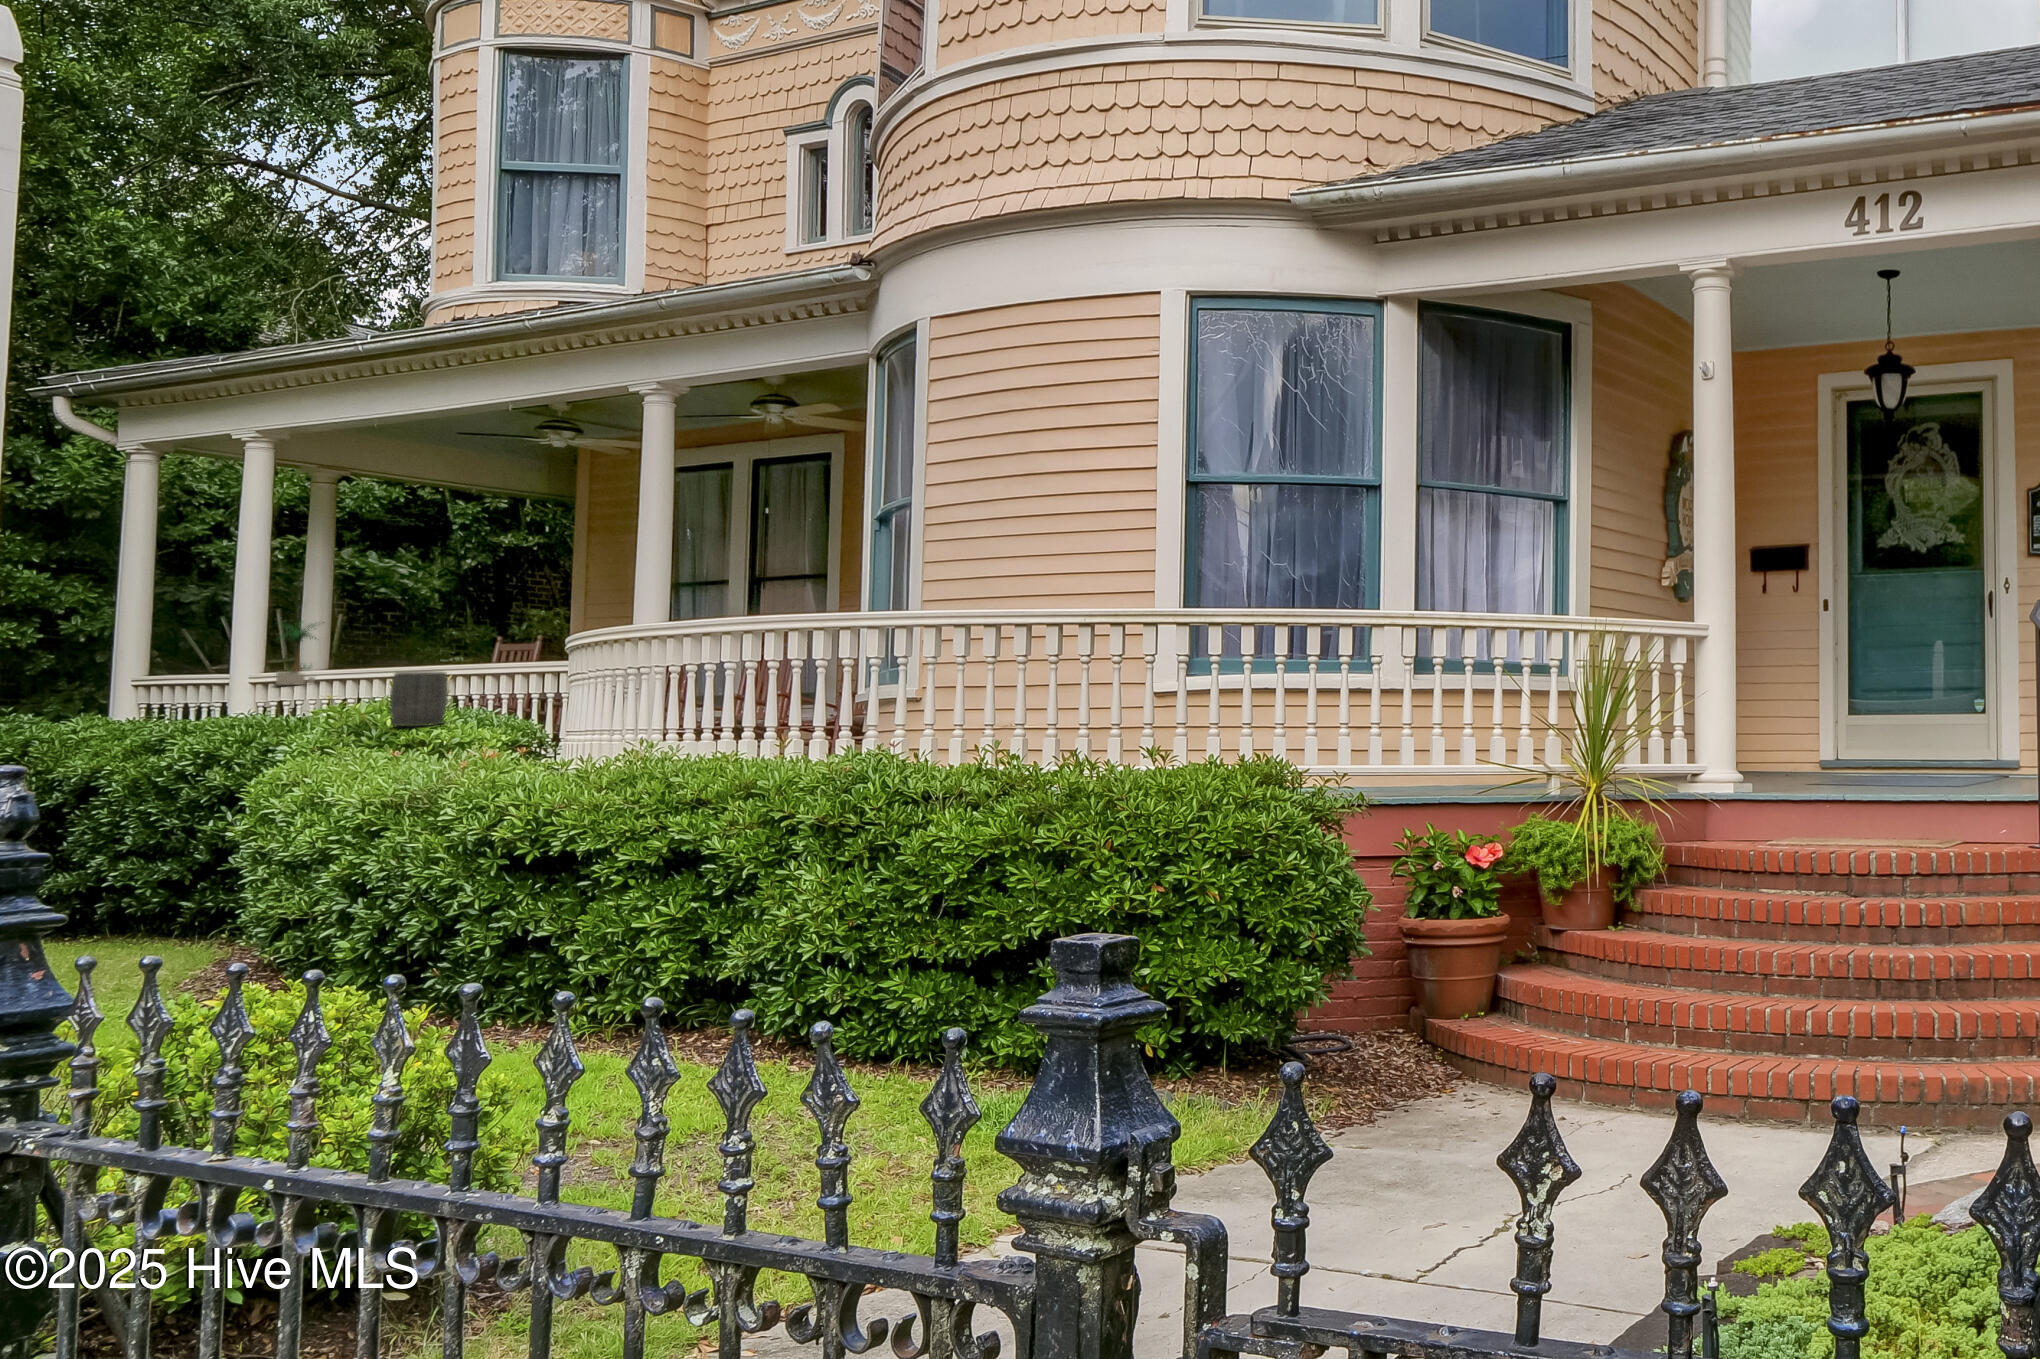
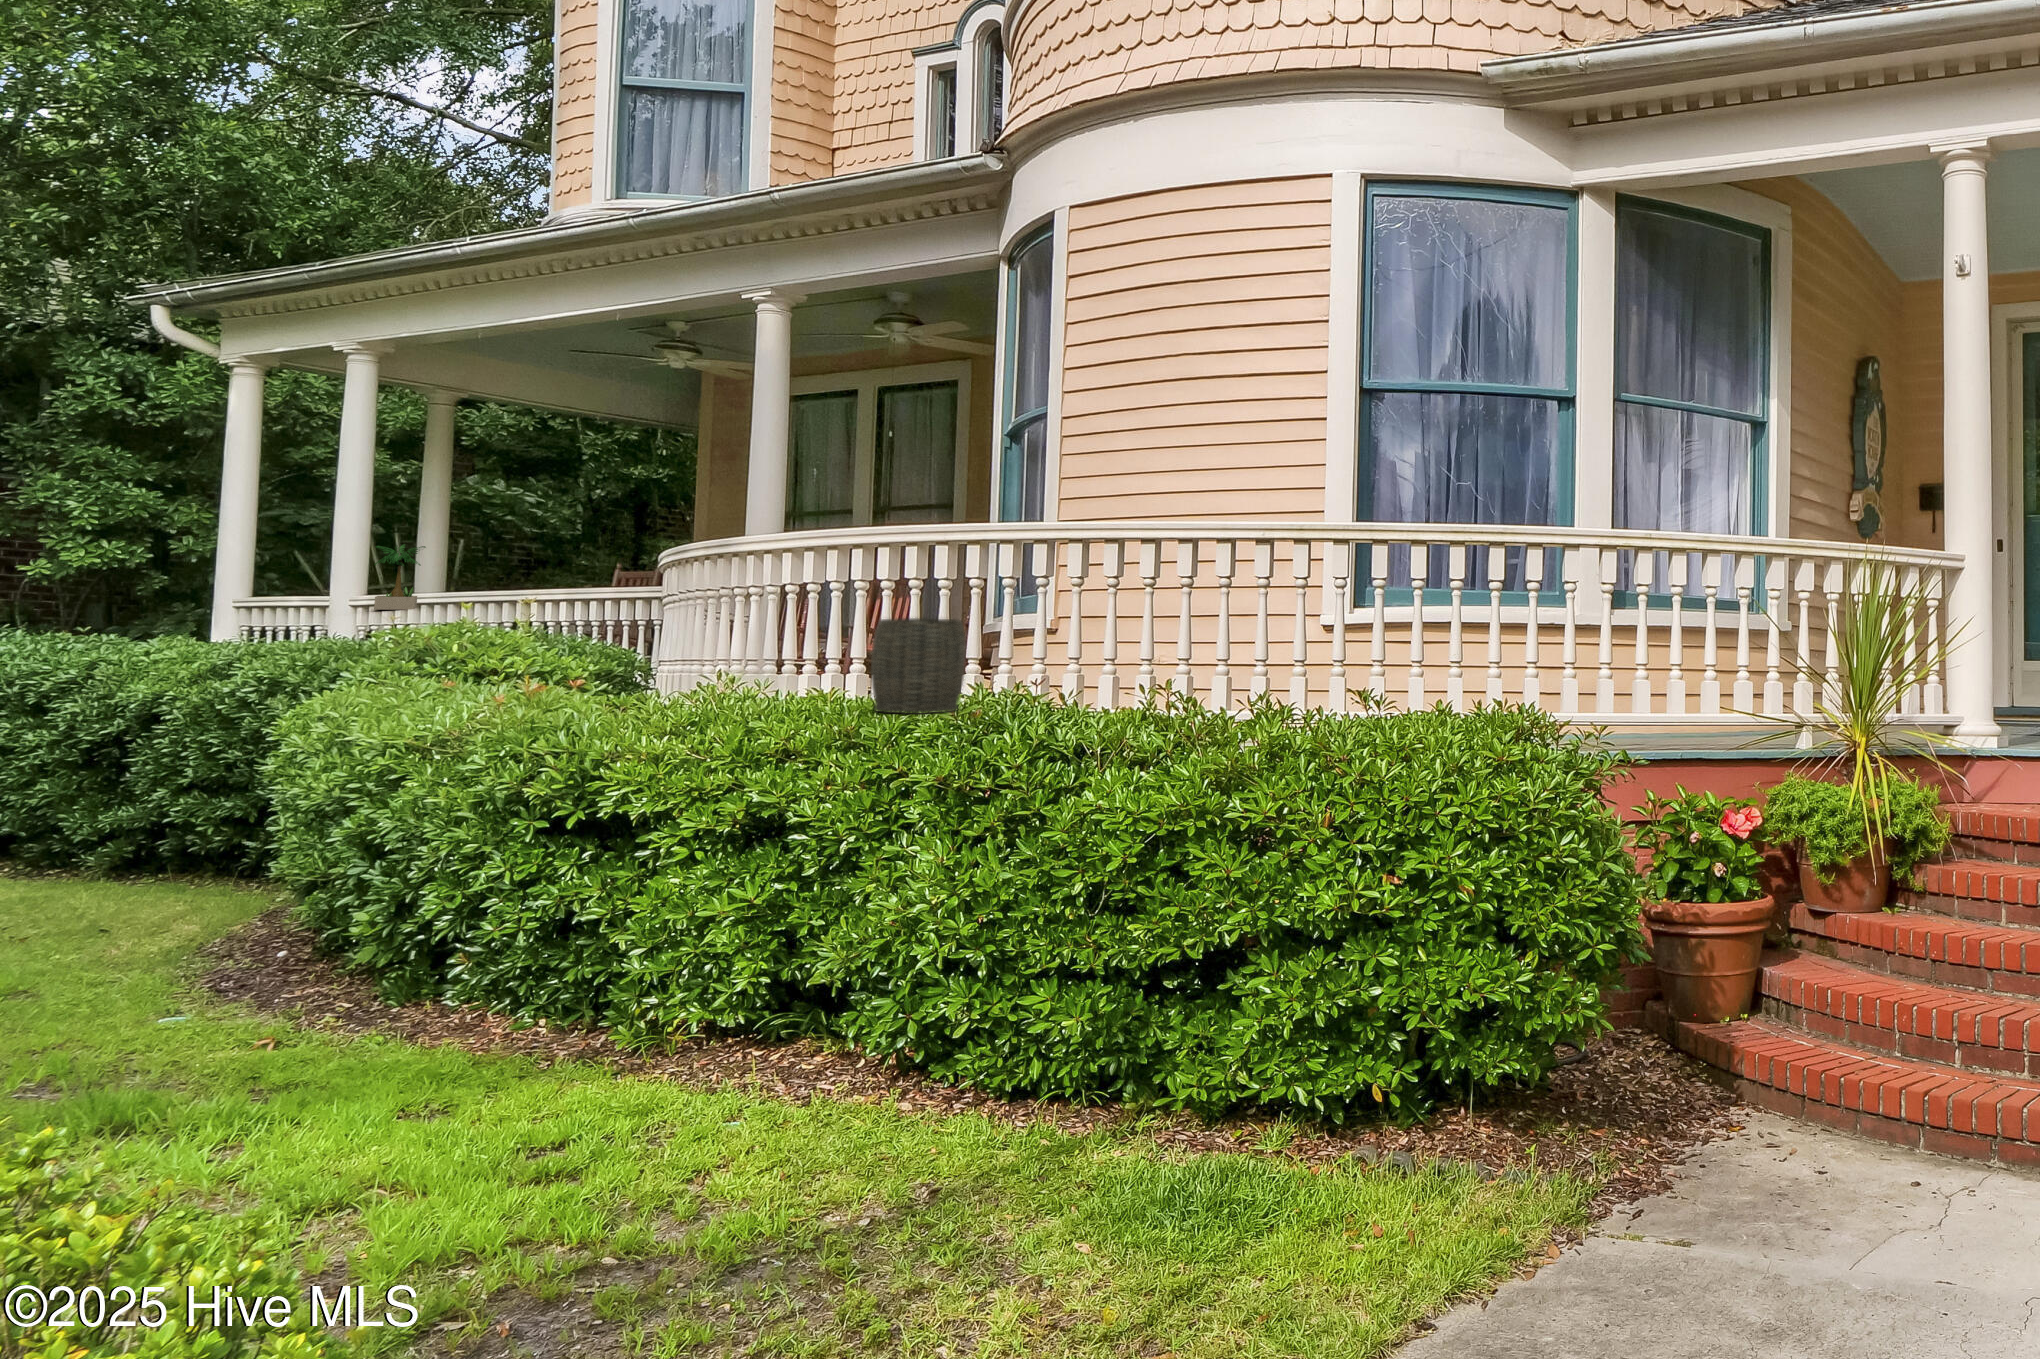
woven basket: present [390,672,448,726] -> present [871,618,966,714]

